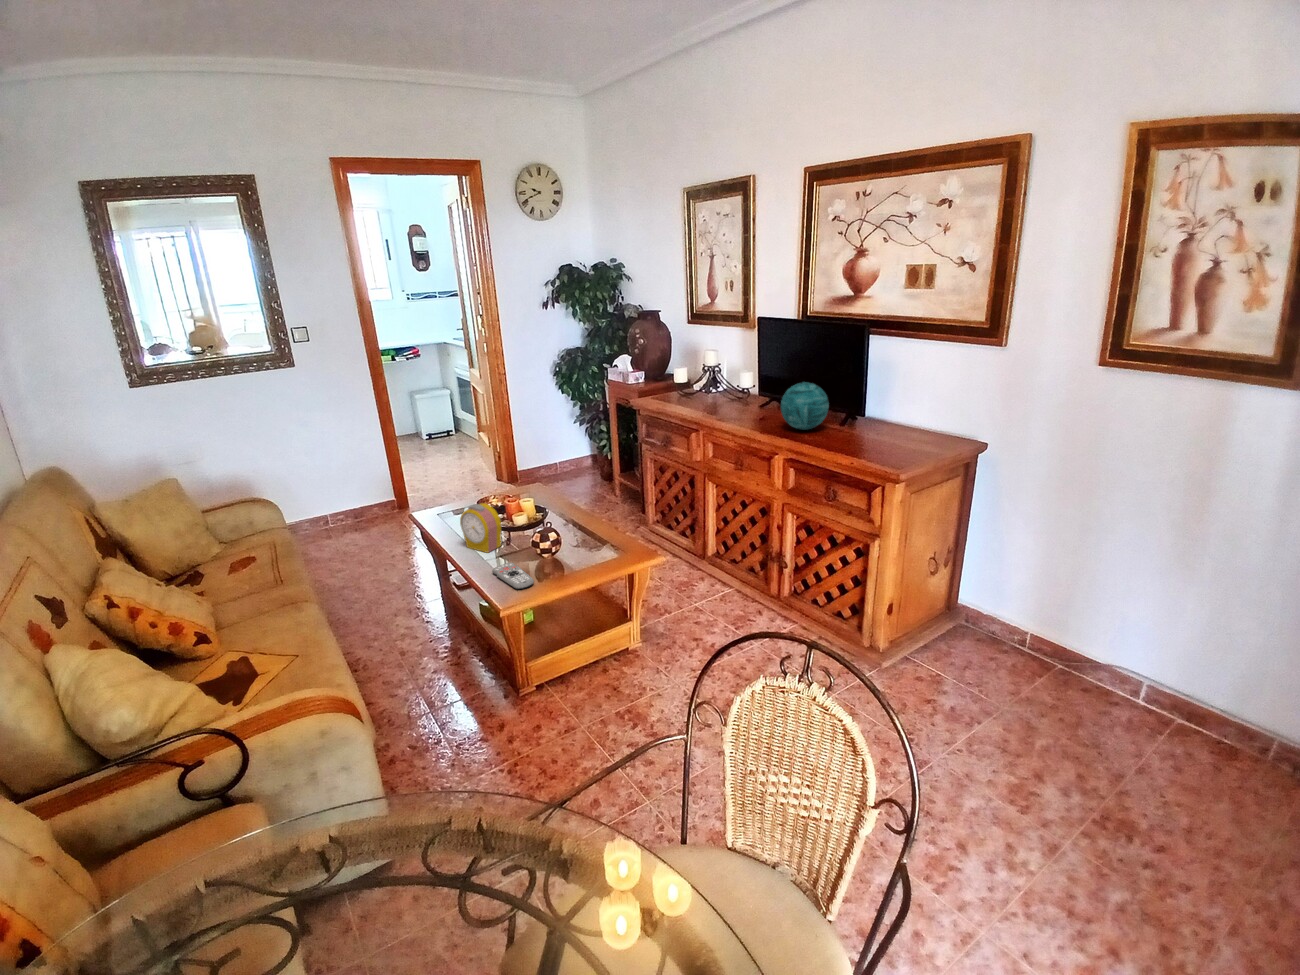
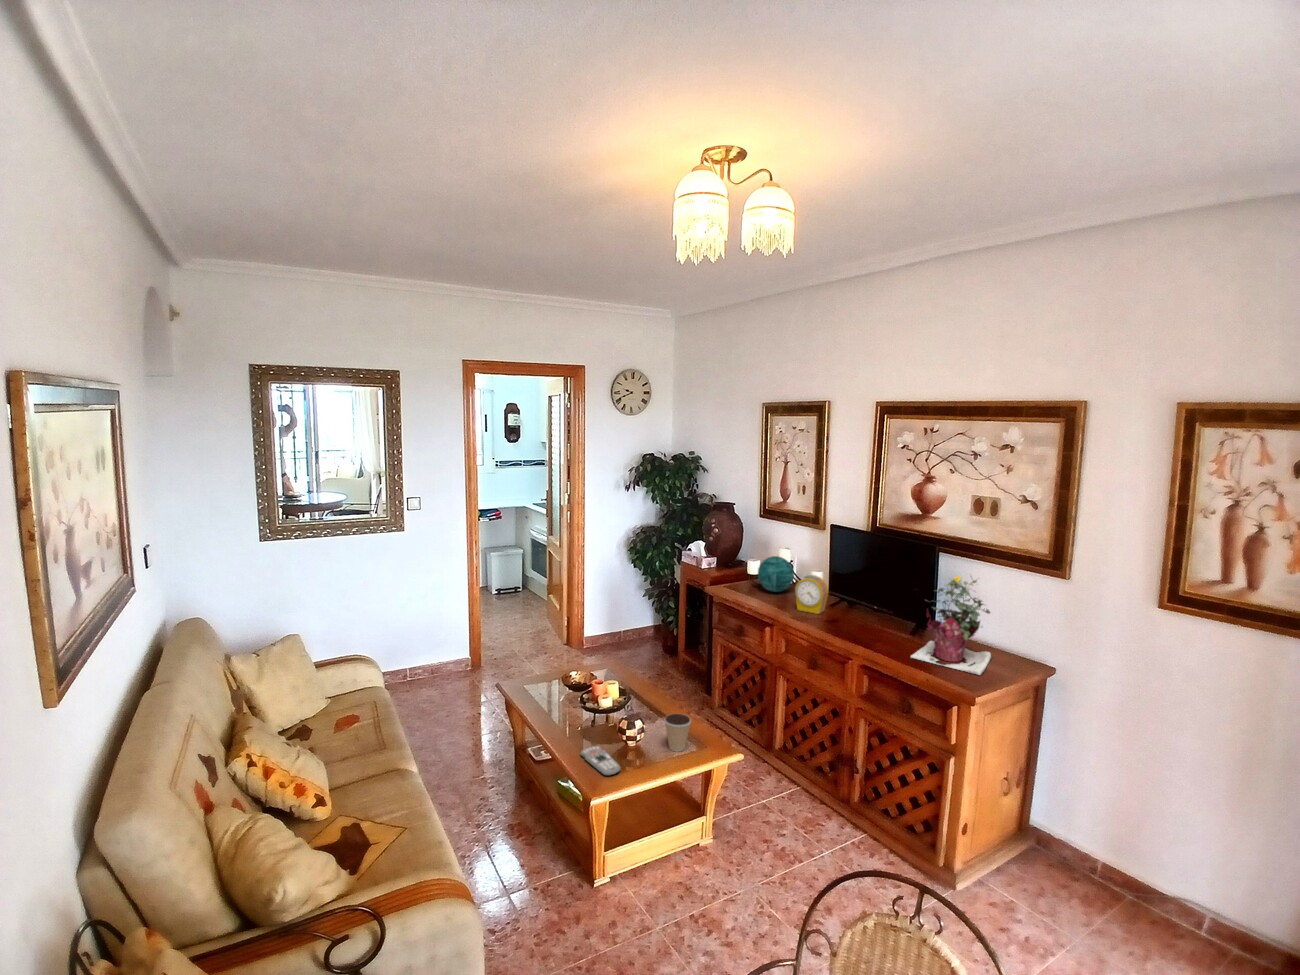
potted plant: none [837,352,927,457] -> present [911,576,992,675]
decorative orb: present [781,382,829,430] -> present [758,556,794,592]
alarm clock: present [460,503,501,553] -> present [795,575,828,614]
coffee cup: none [580,524,609,562] -> present [665,714,691,752]

